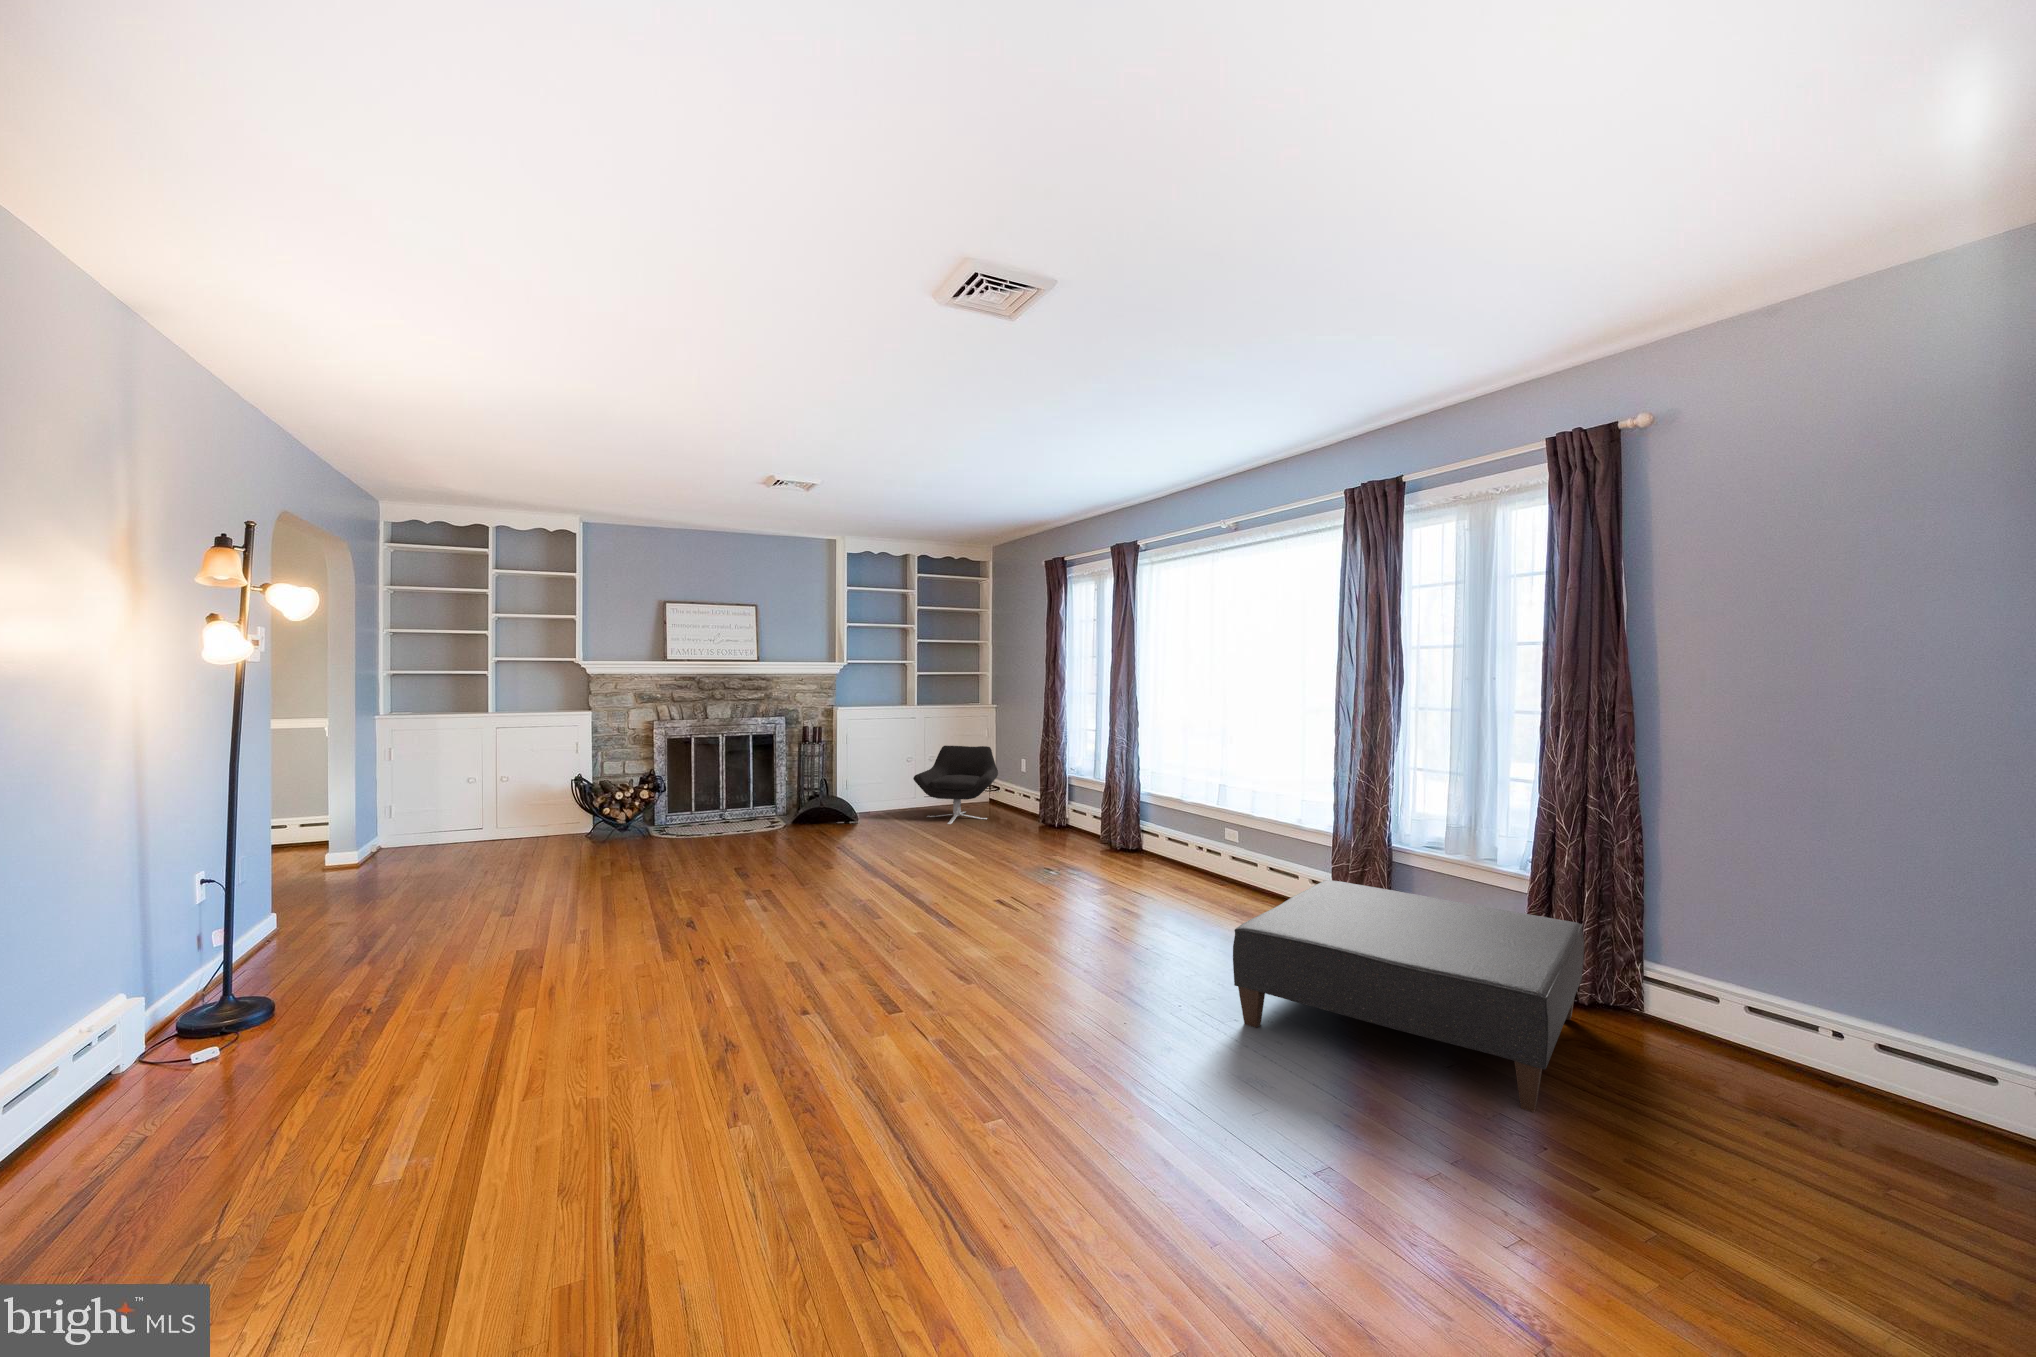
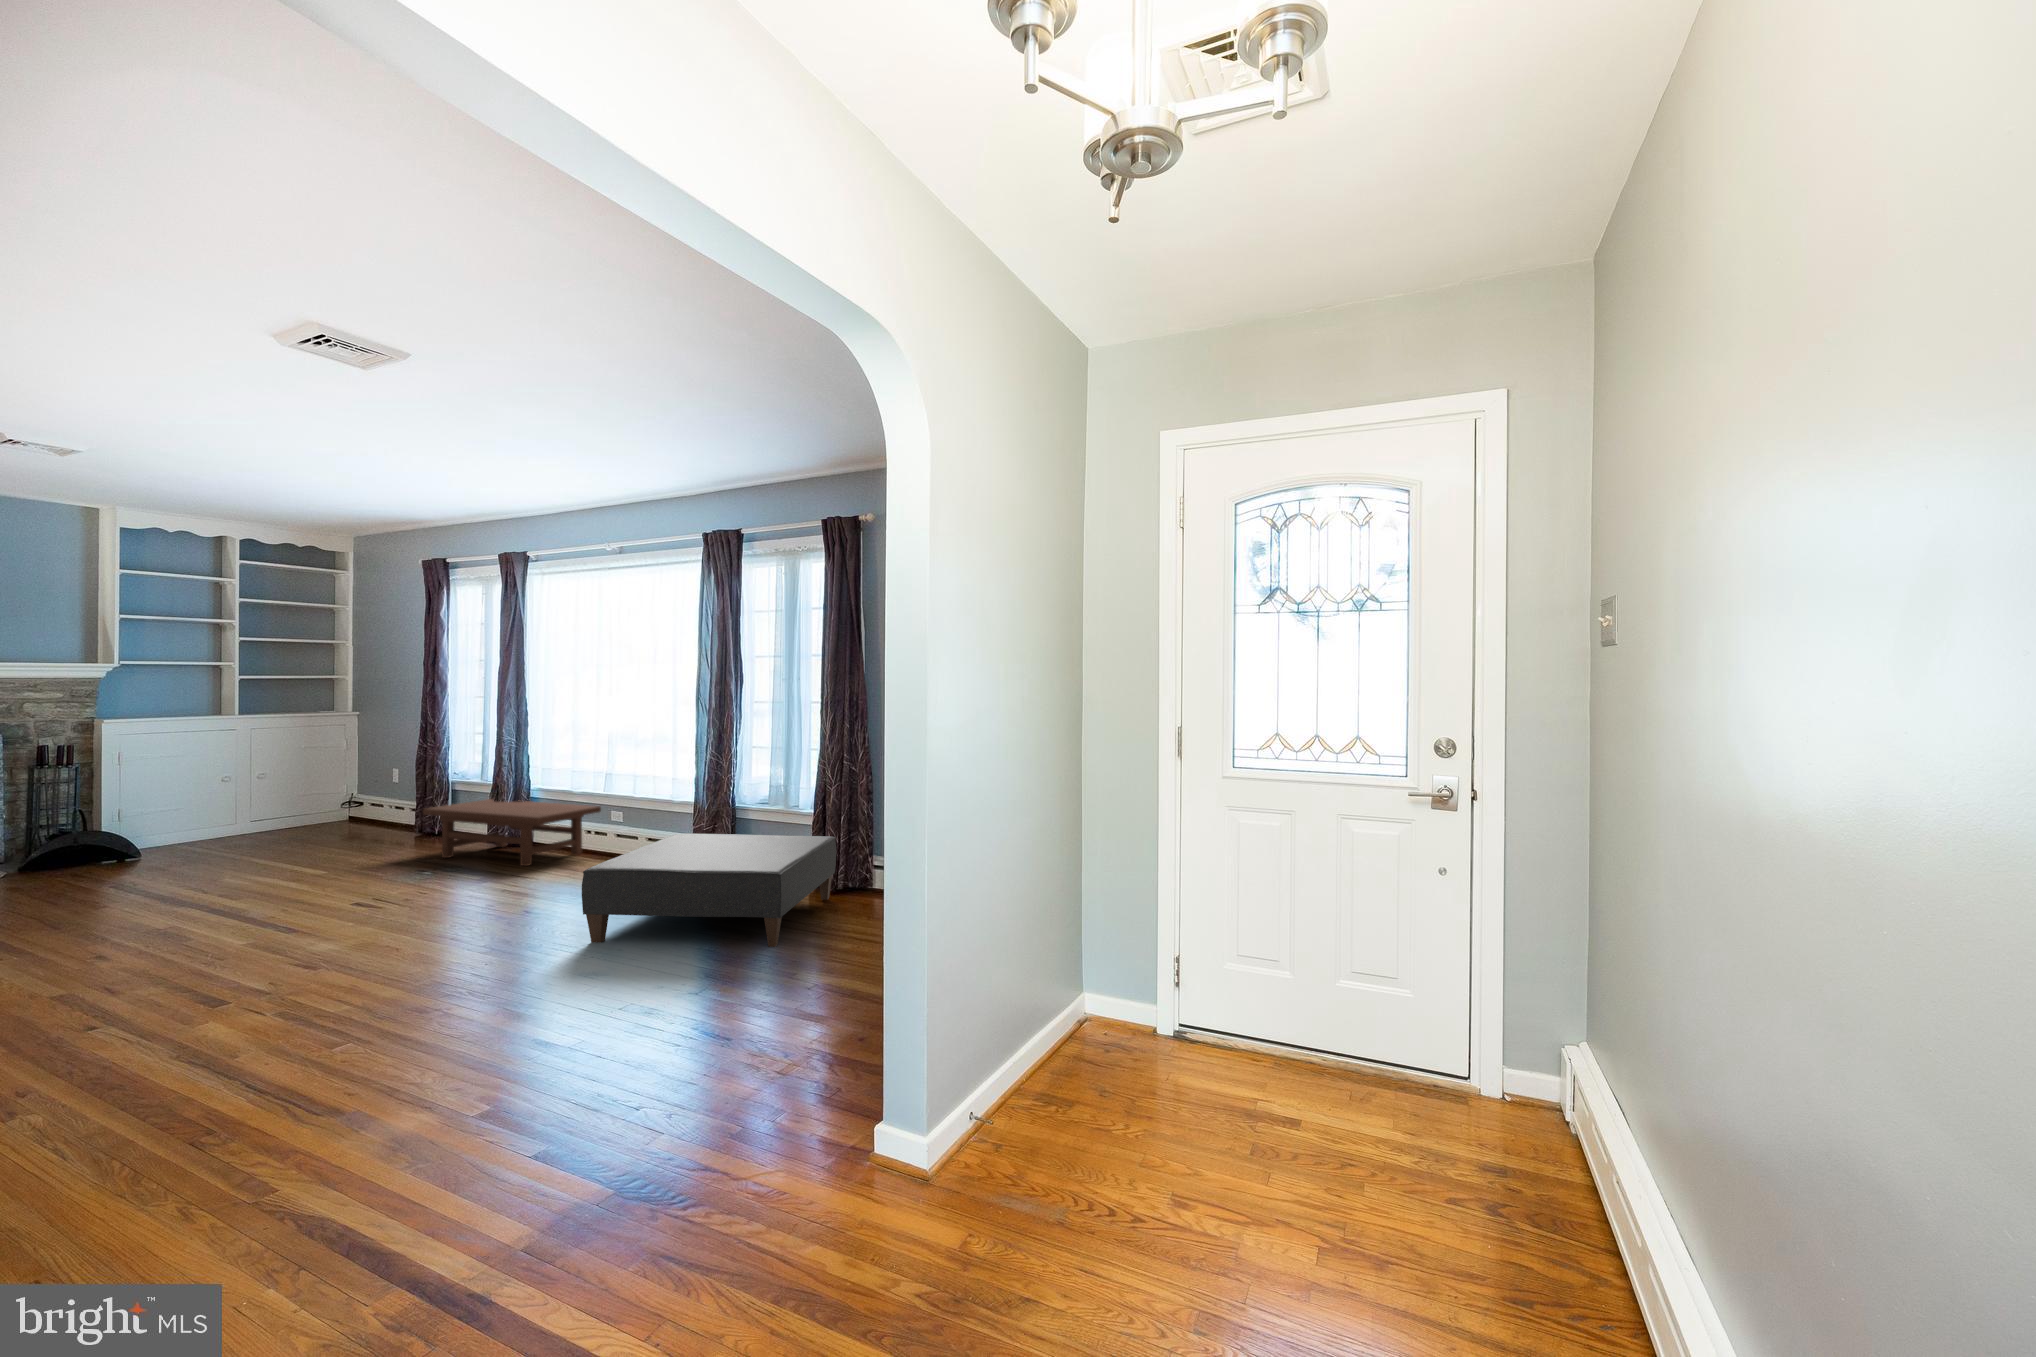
lounge chair: present [913,746,998,824] -> none [234,758,361,847]
coffee table: none [1048,798,1214,880] -> present [423,799,601,866]

